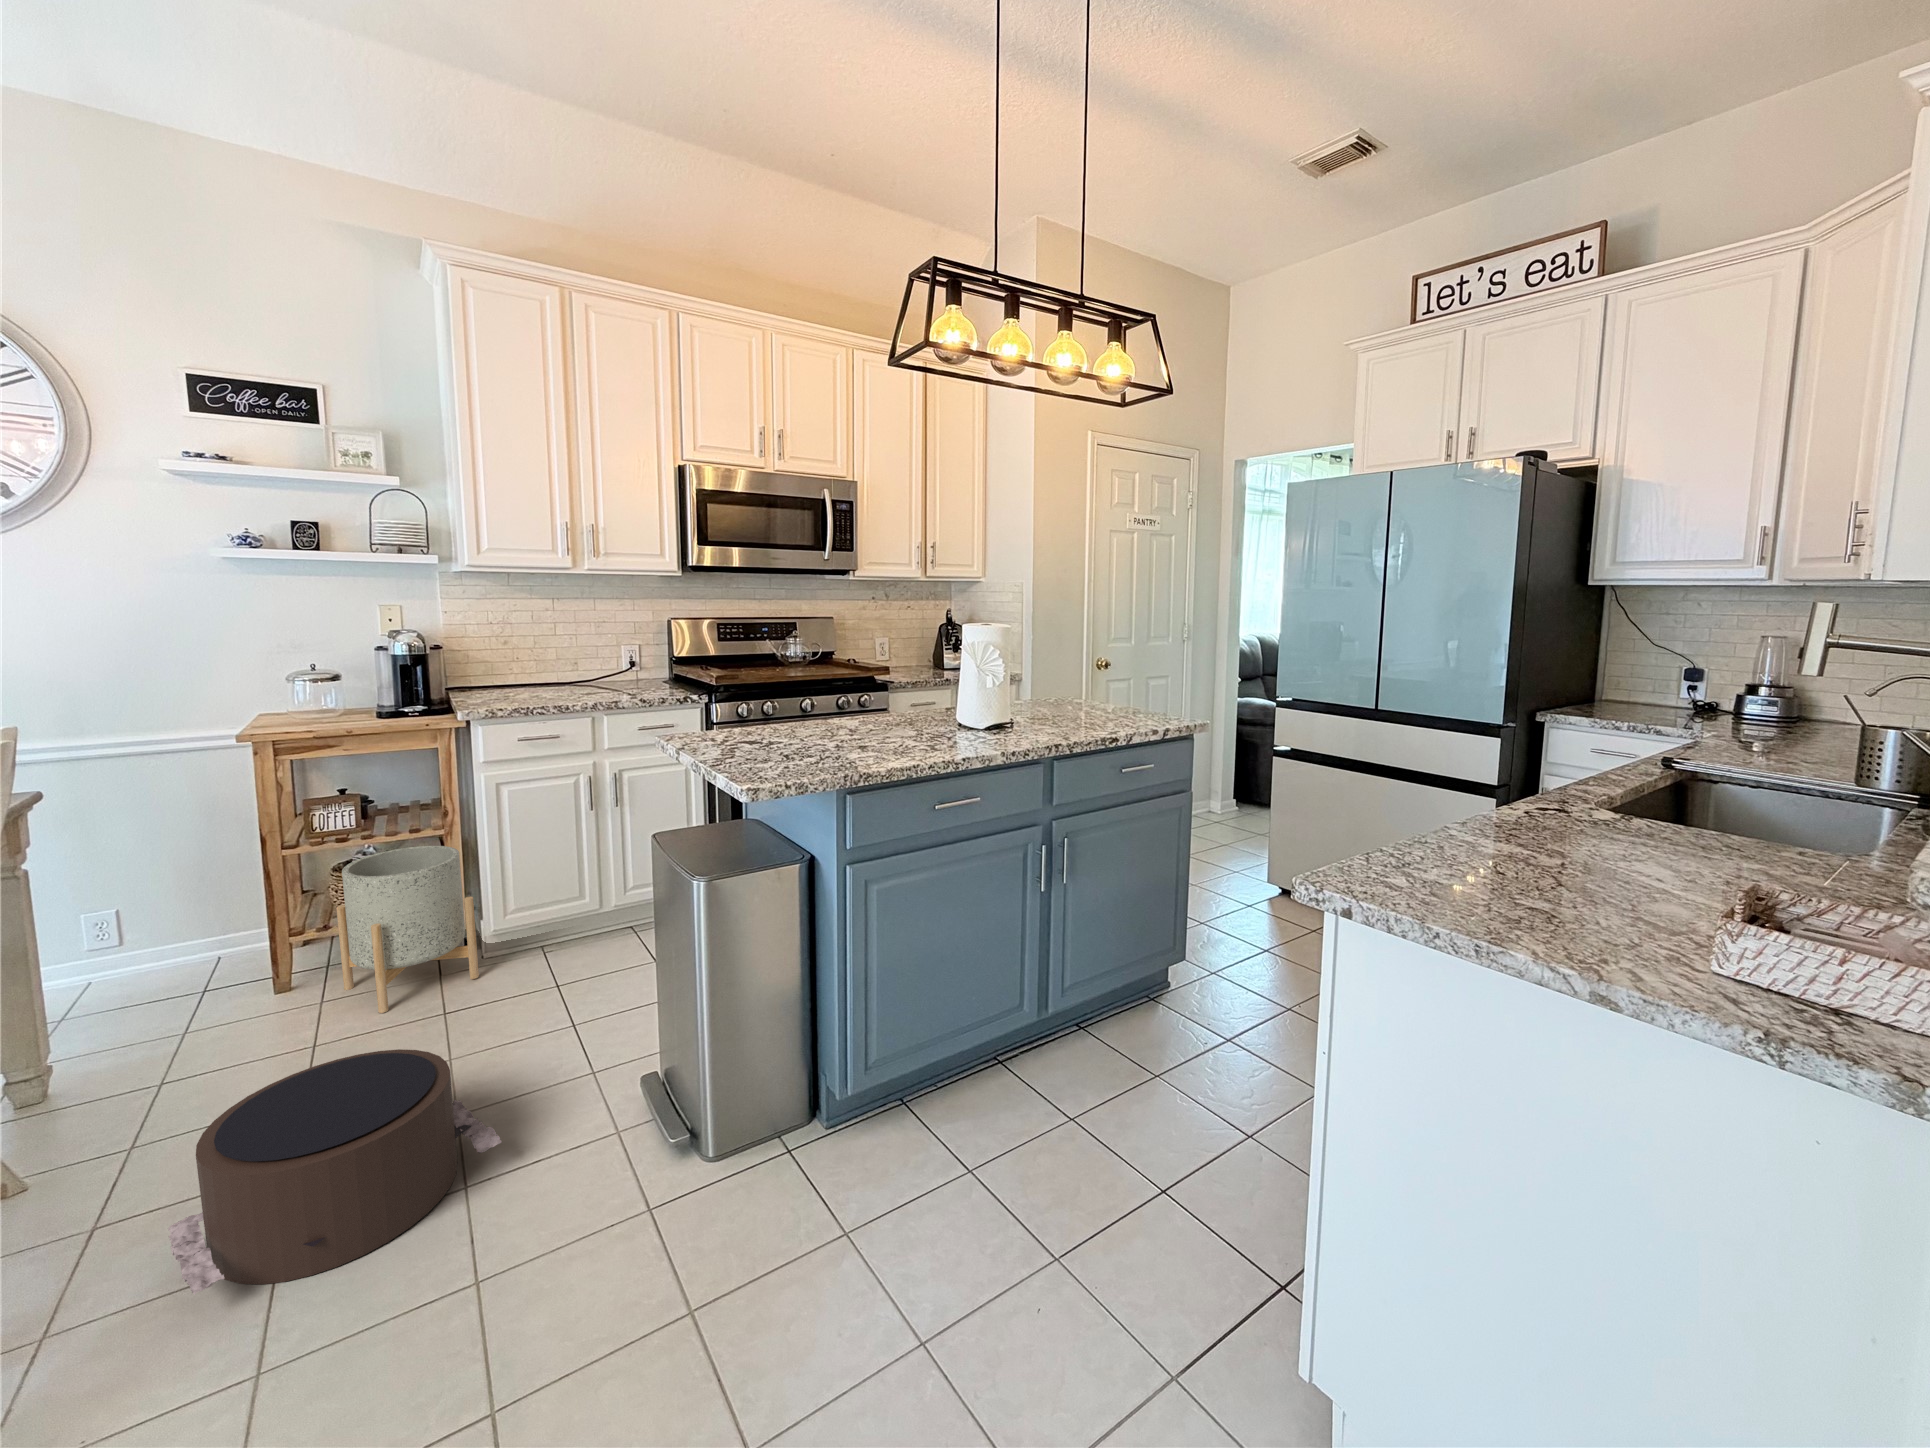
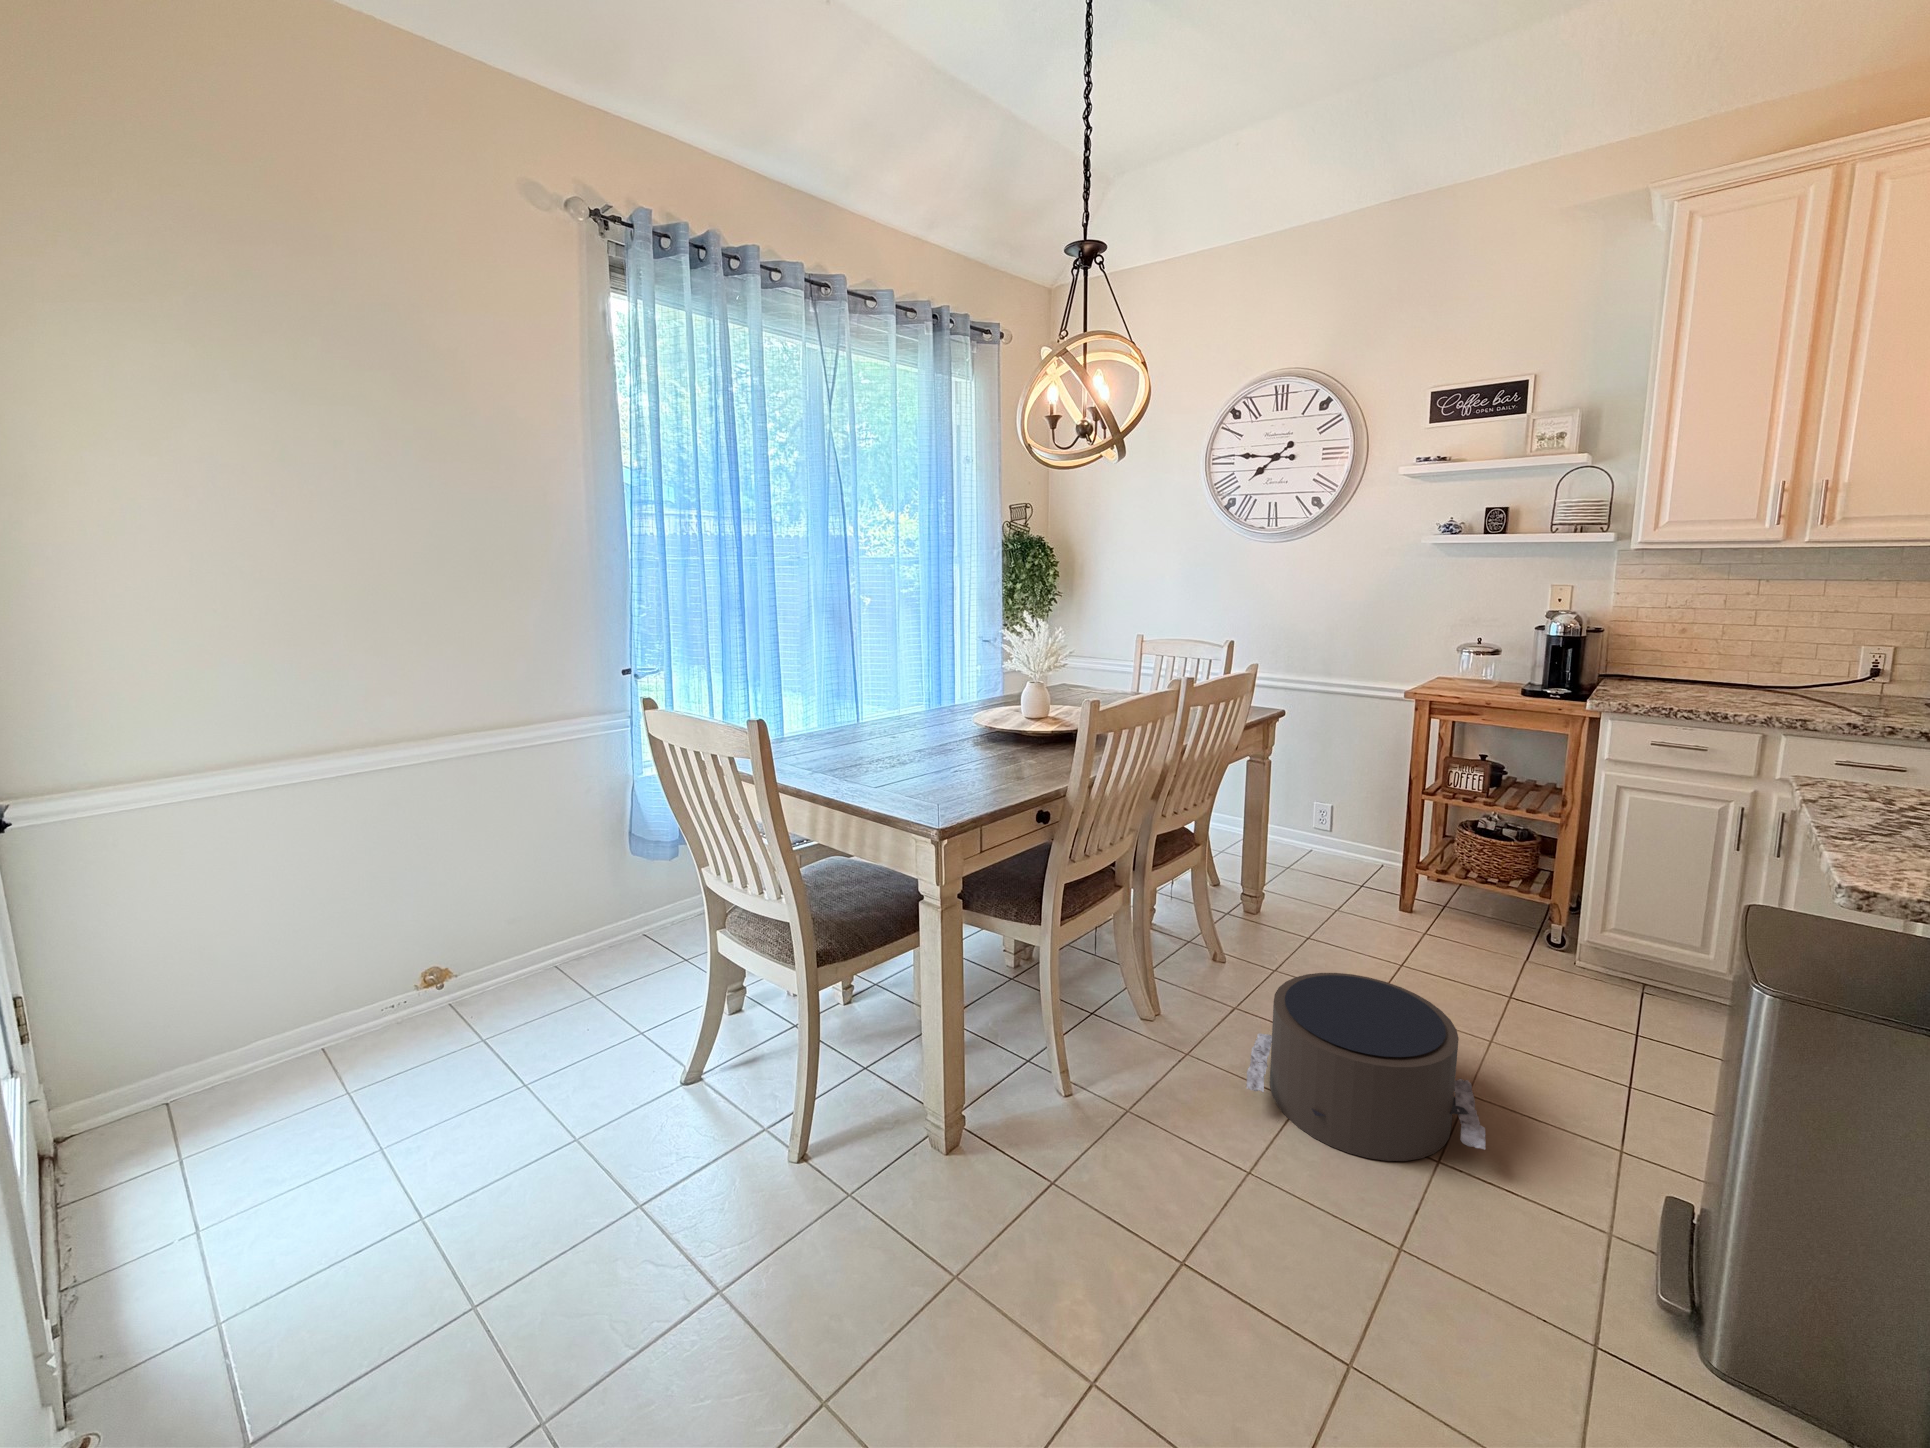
planter: present [336,846,479,1013] -> none [1444,821,1567,980]

